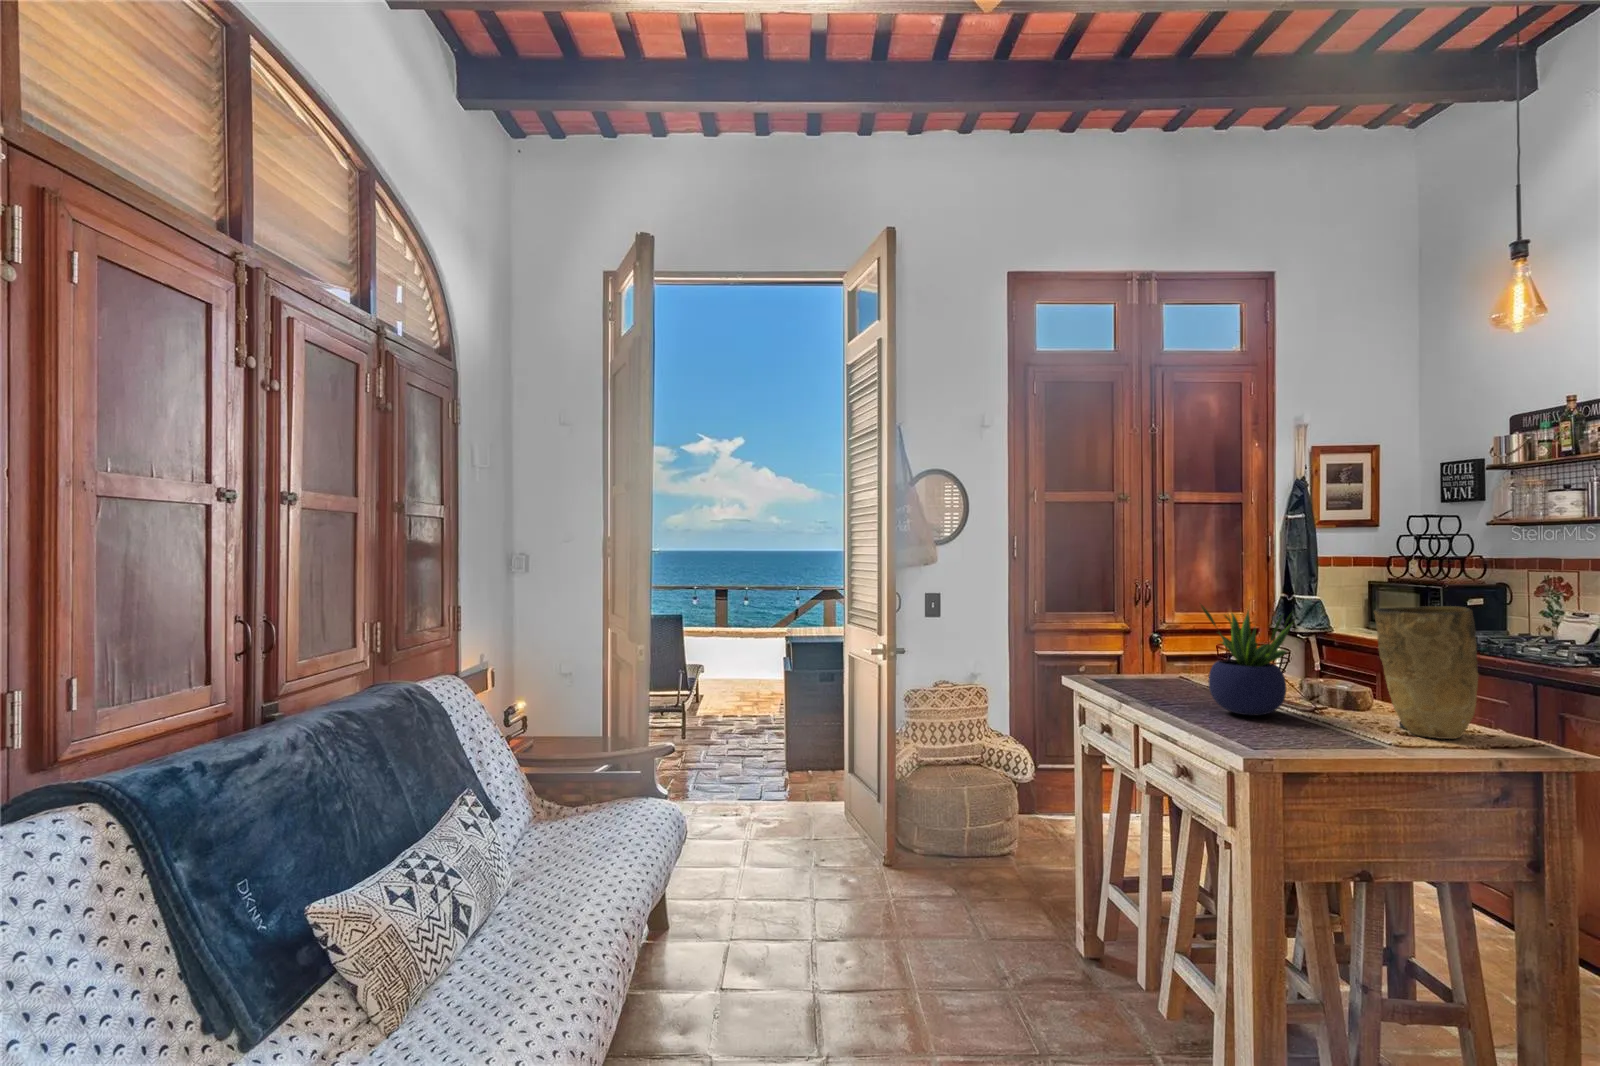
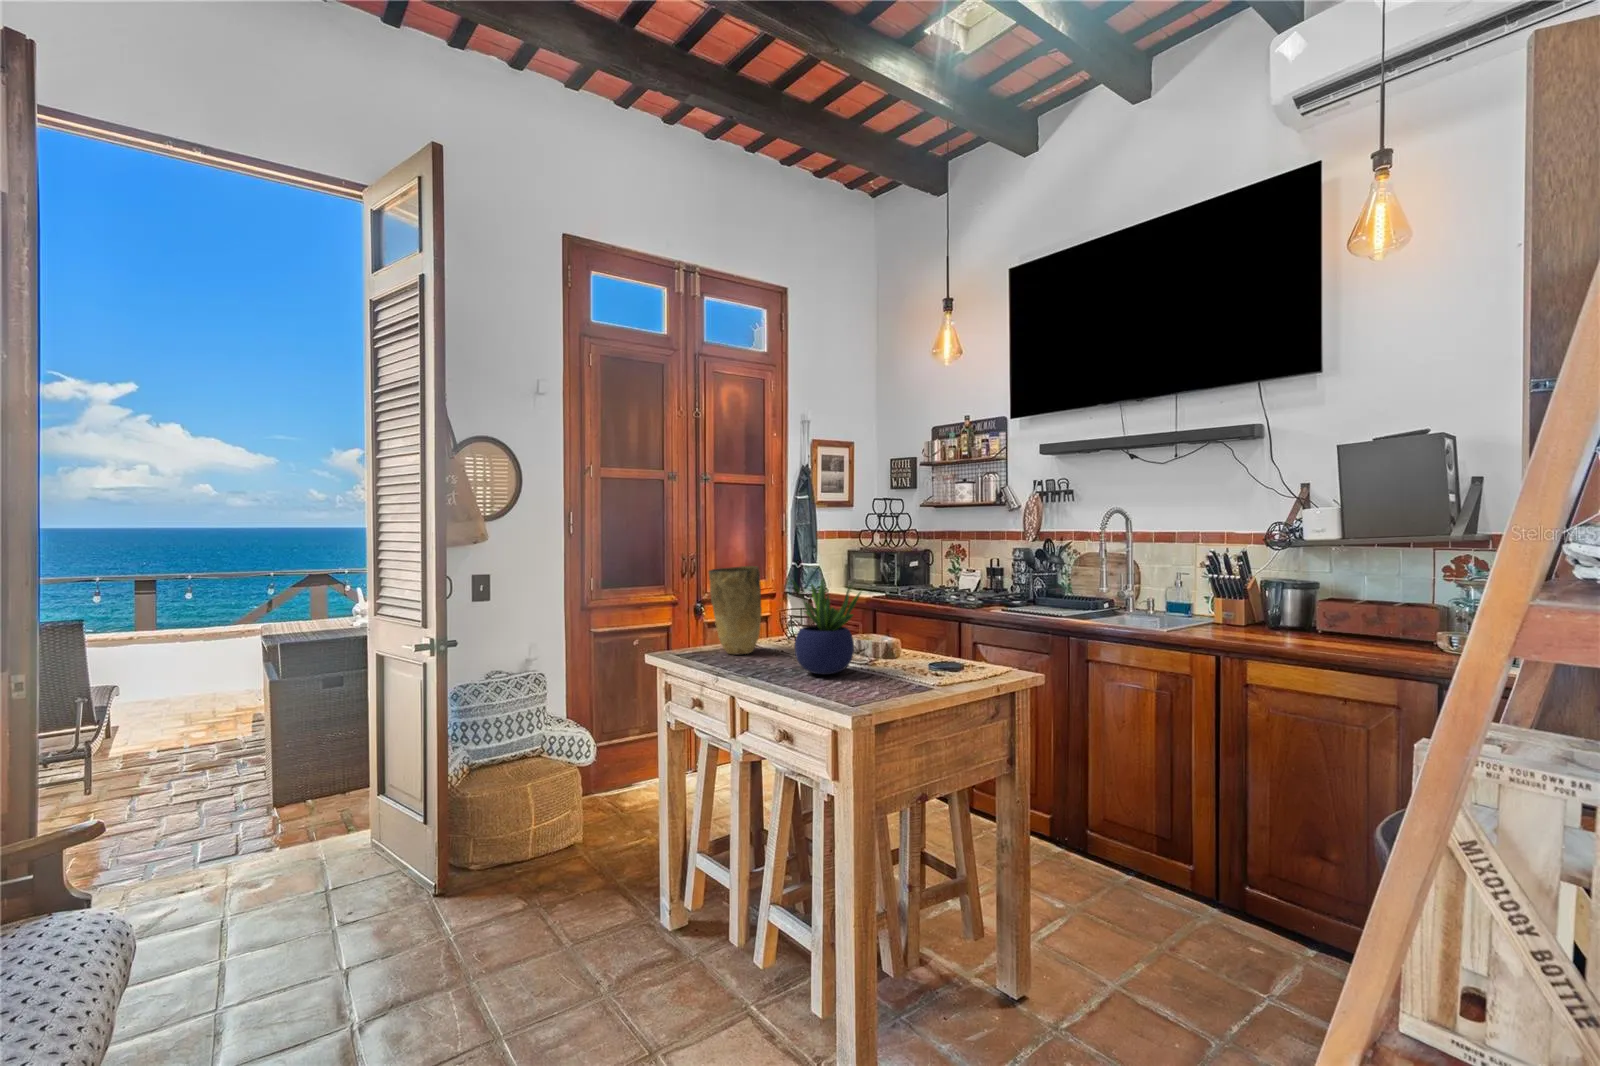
vase: present [1374,606,1479,739] -> present [709,566,762,654]

